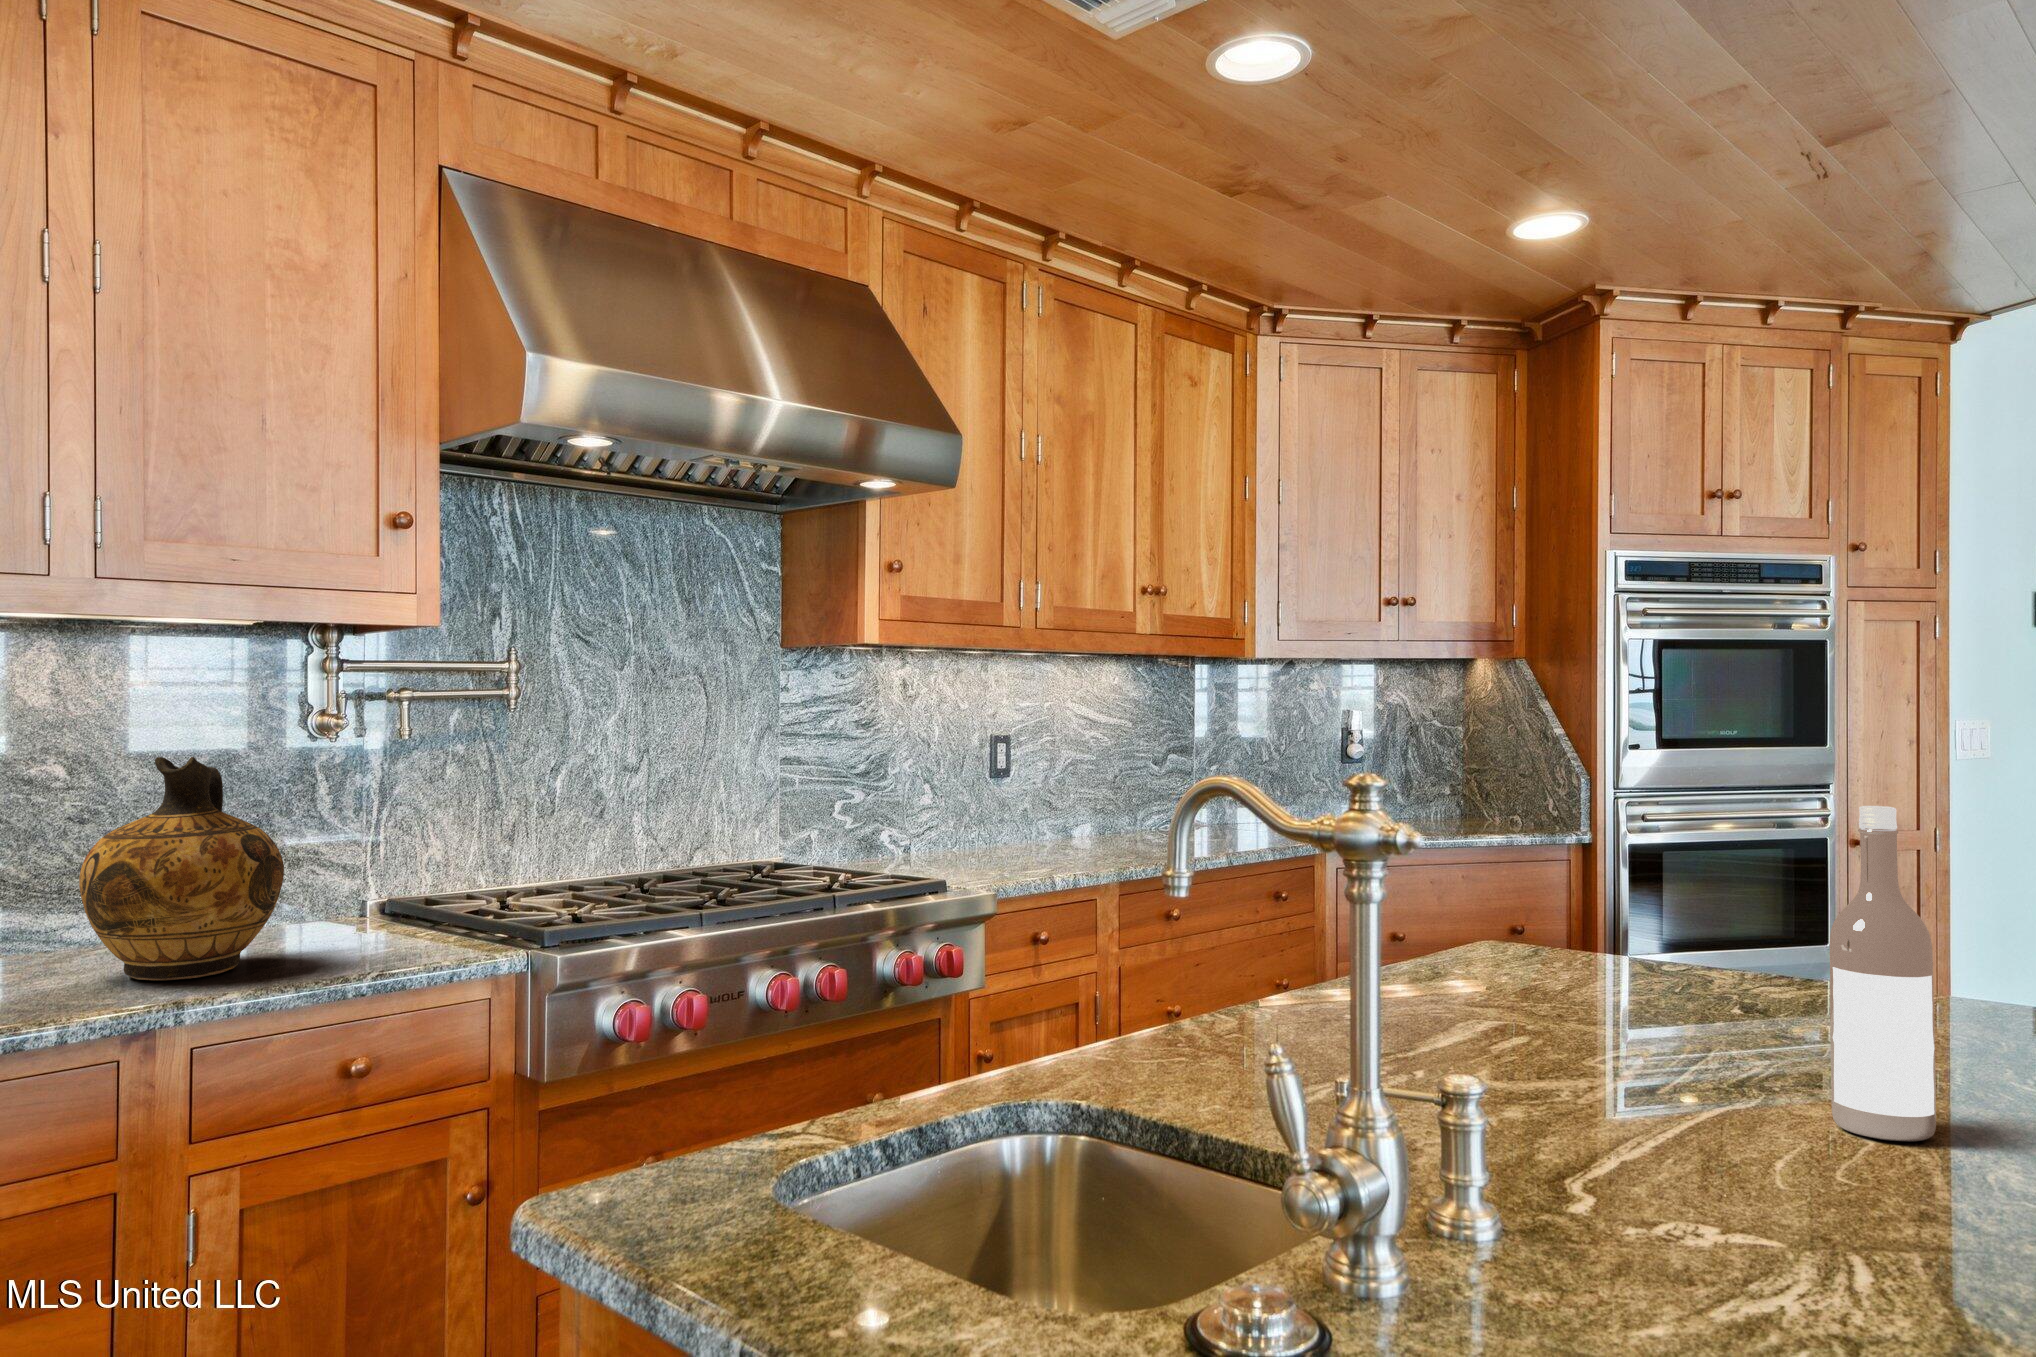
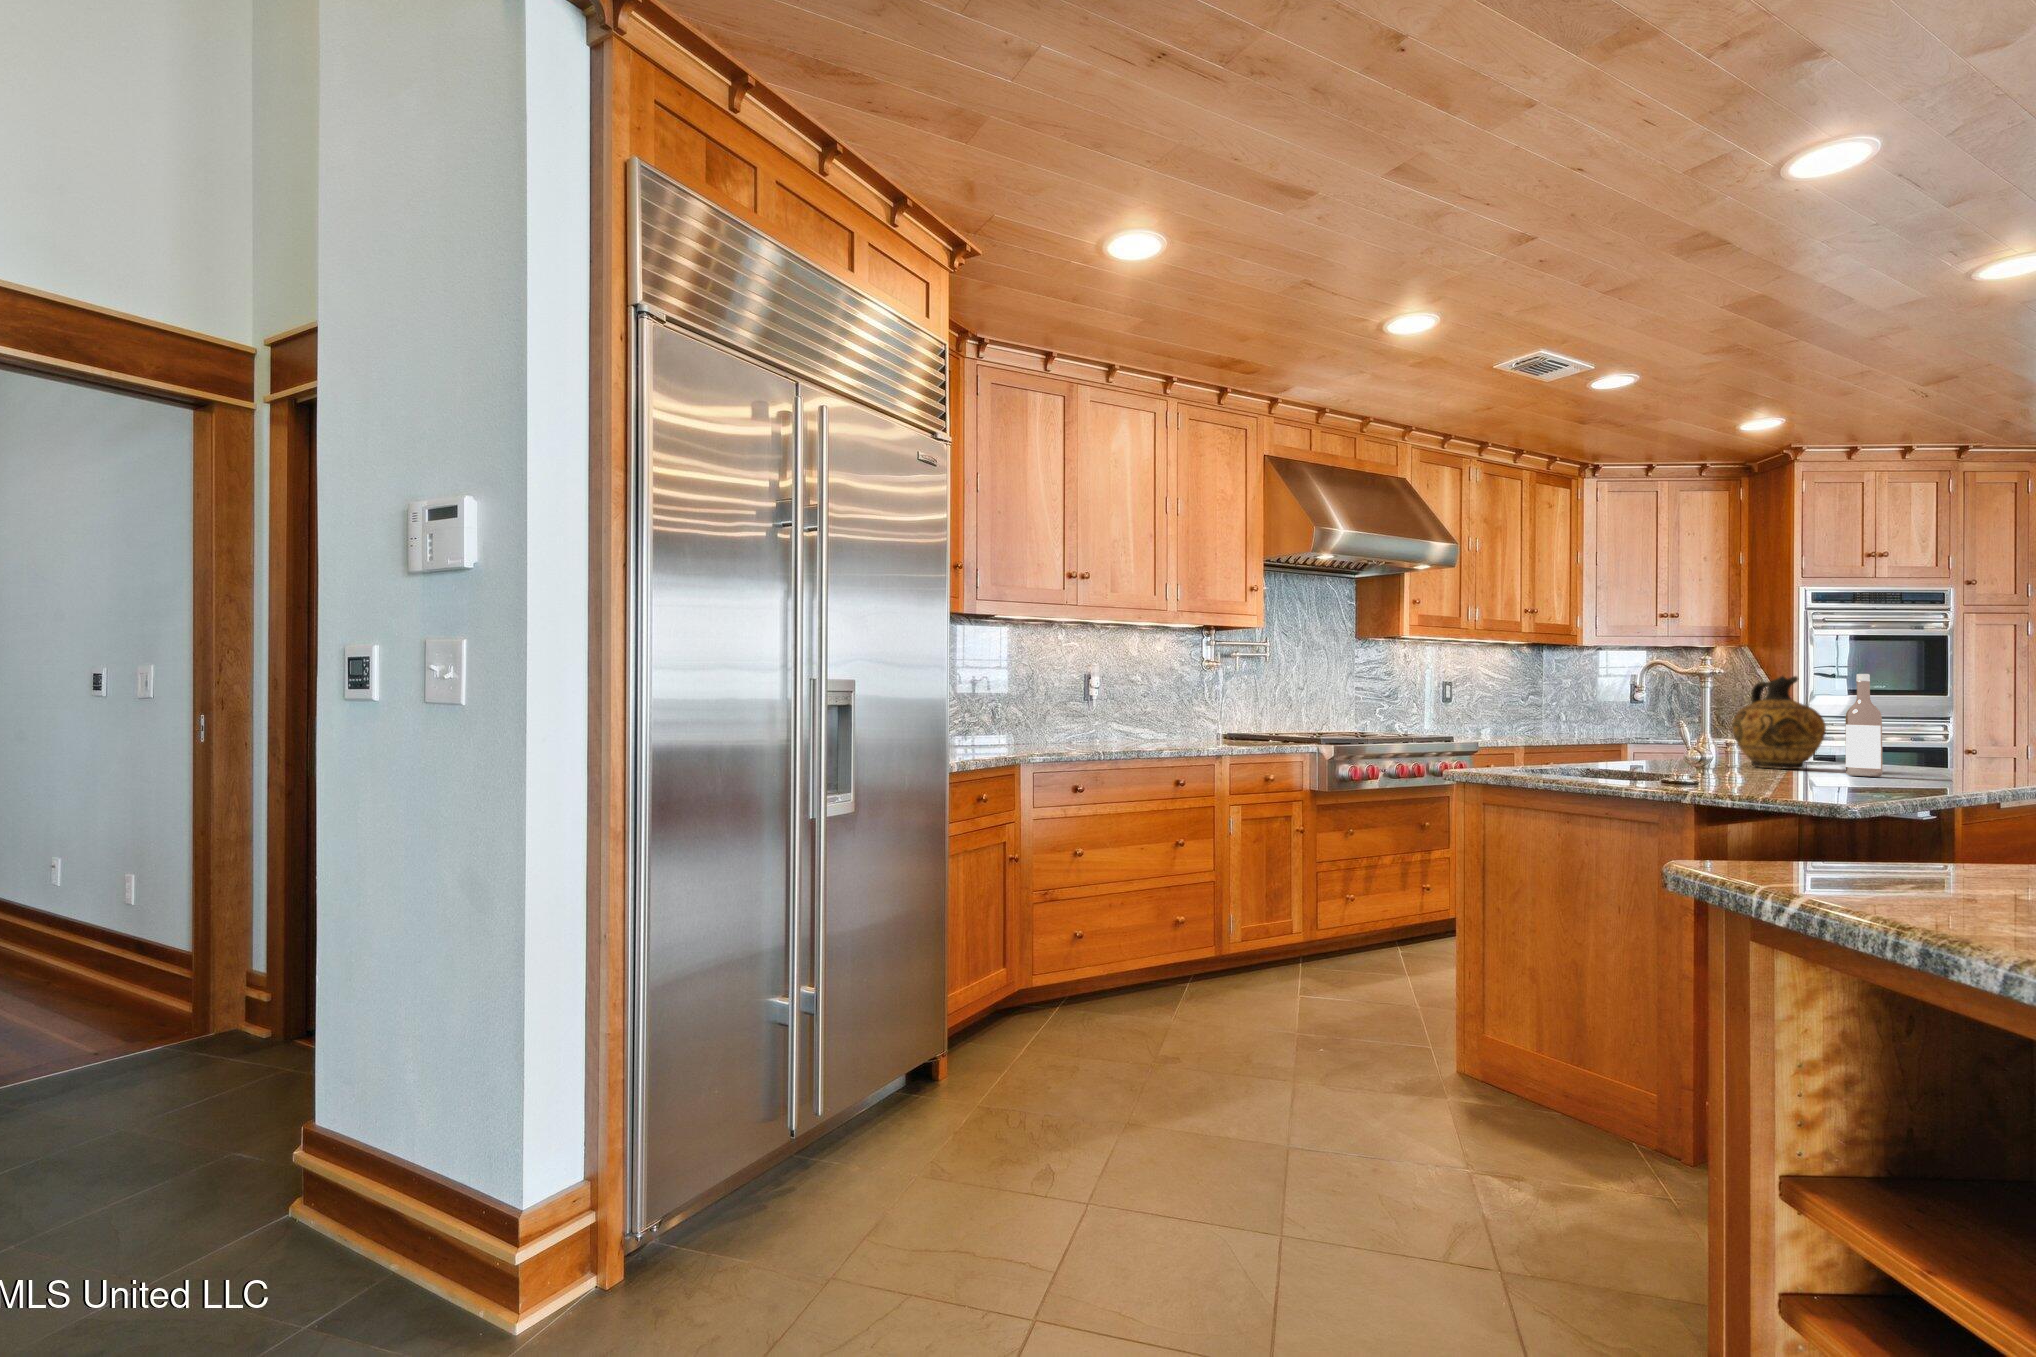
ceramic jug: present [79,757,284,981] -> present [1732,676,1826,769]

